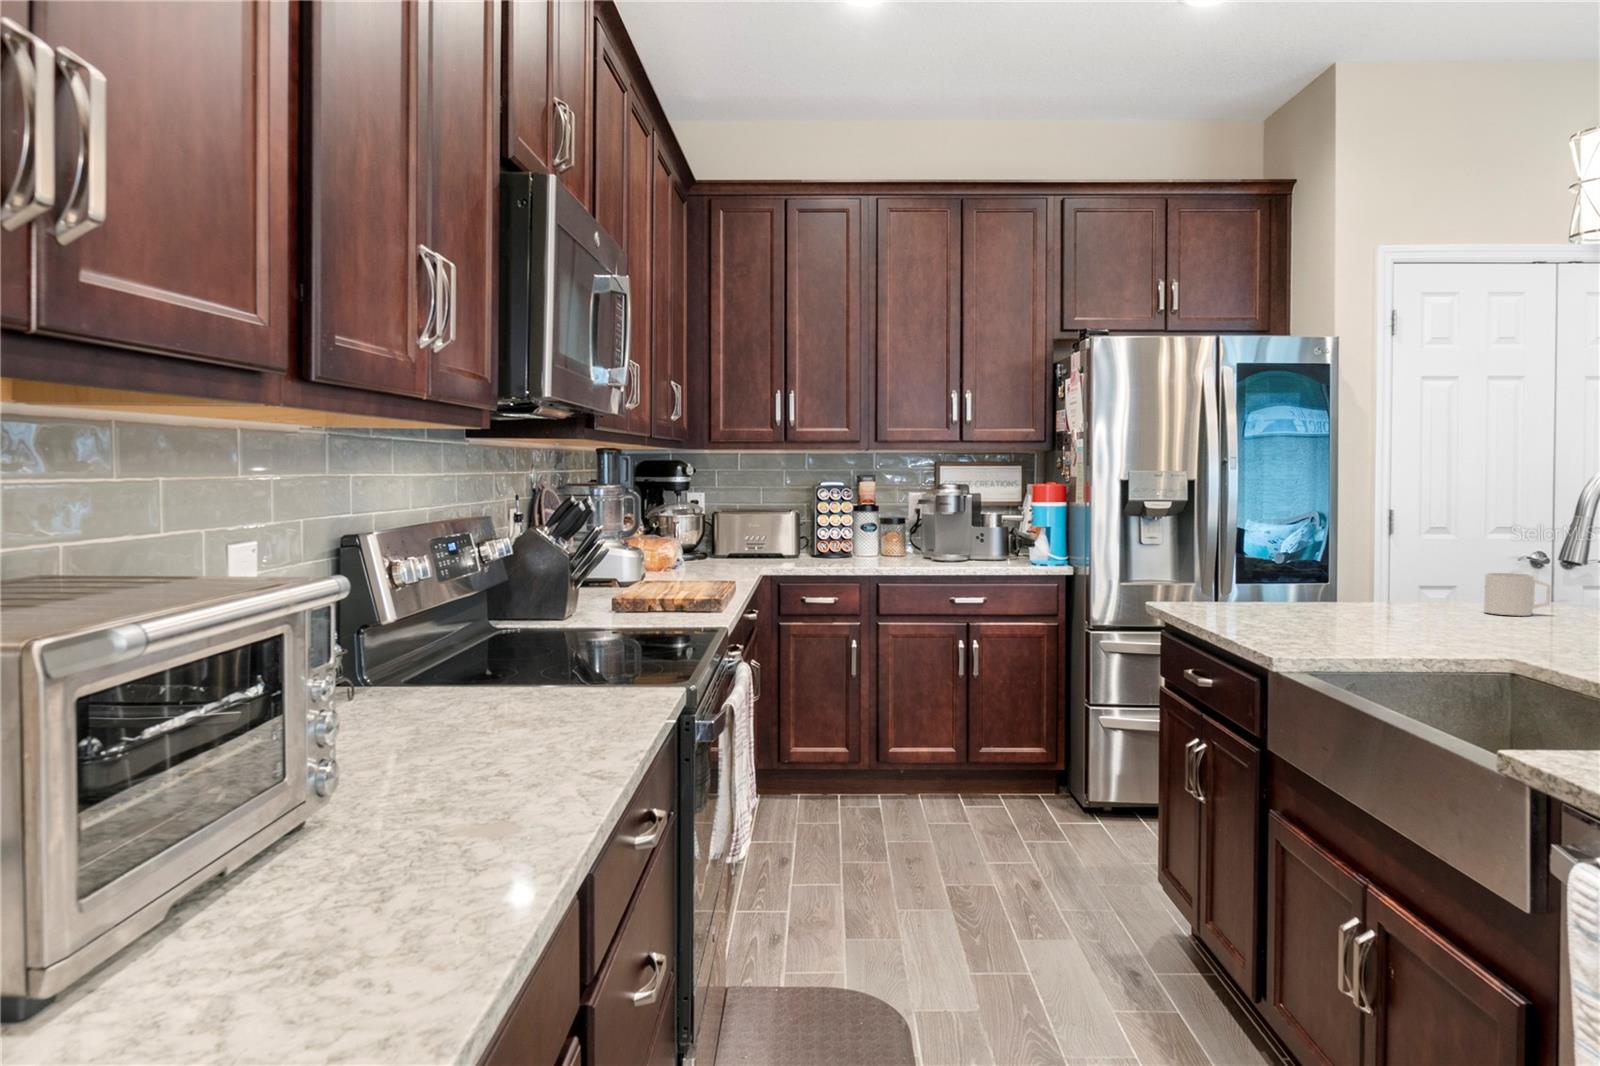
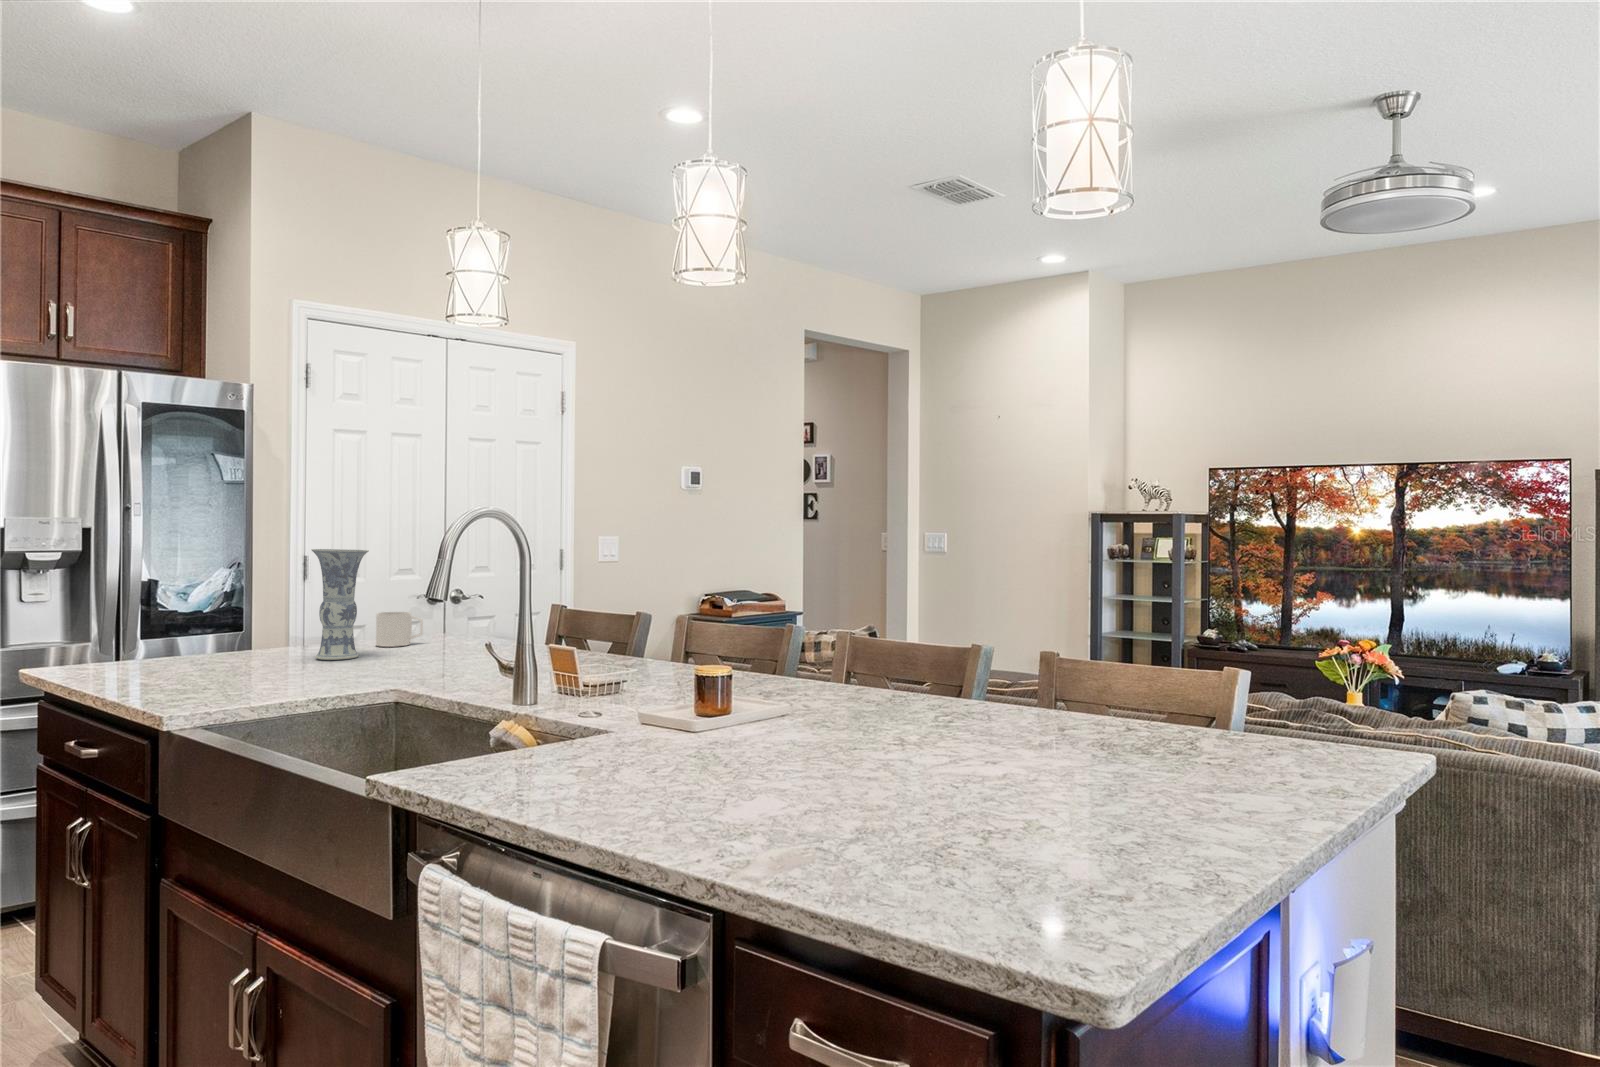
vase: none [1407,496,1478,623] -> present [312,549,369,660]

